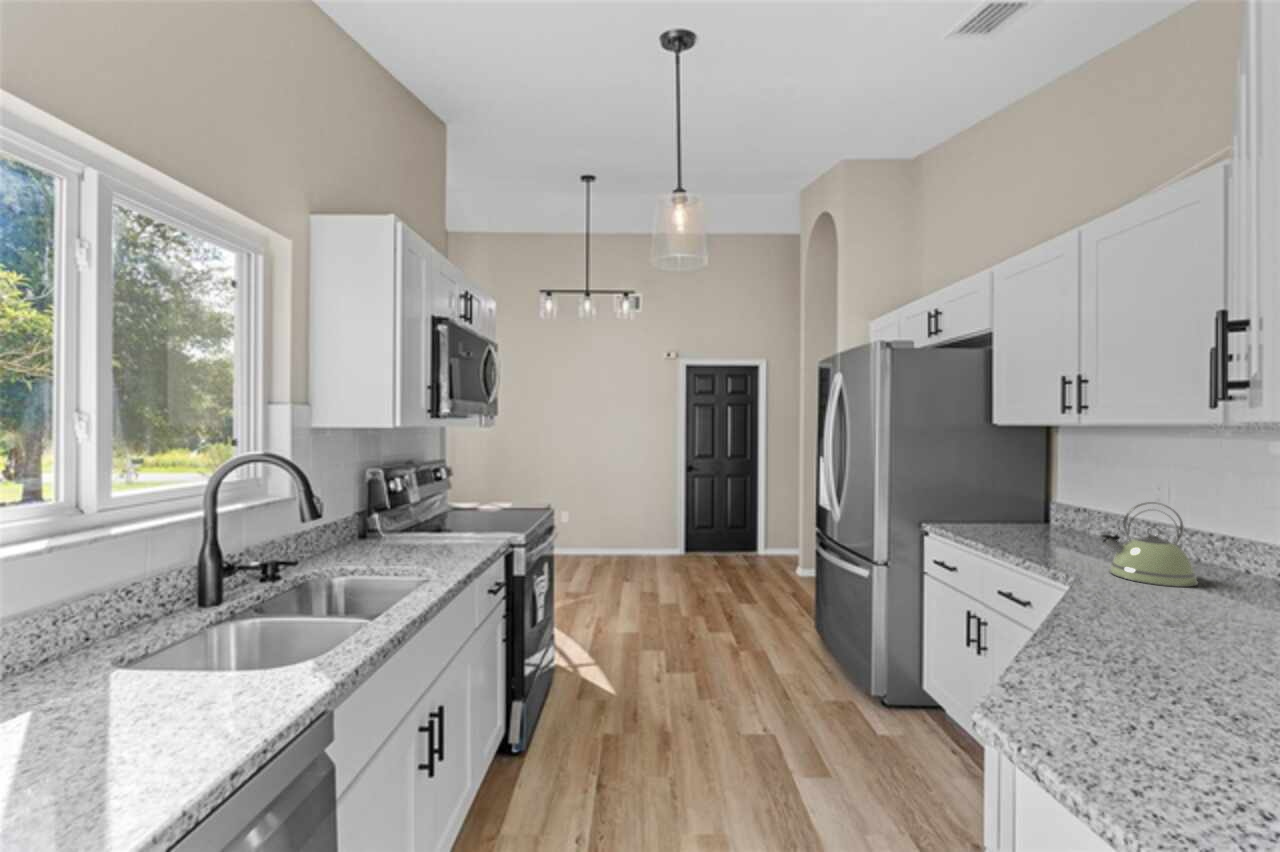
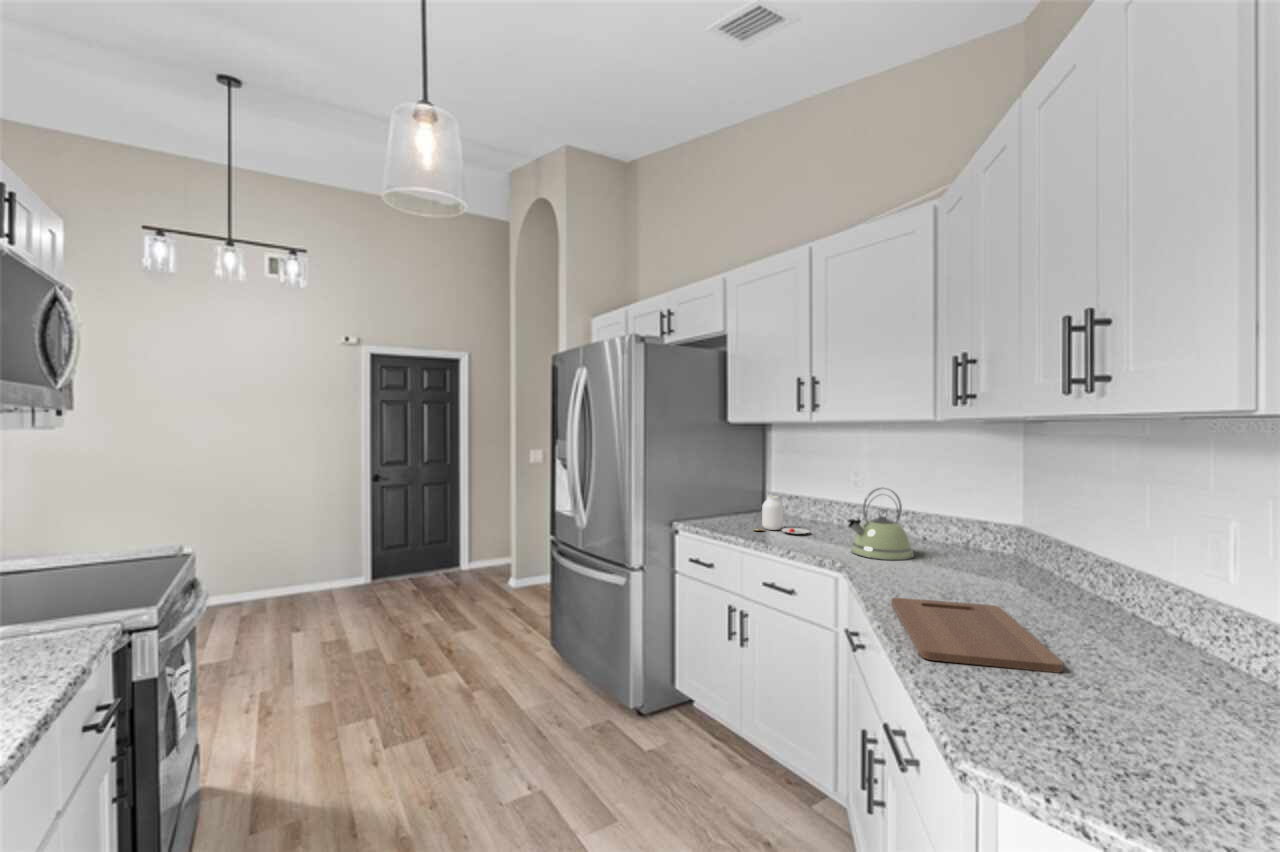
jar: none [1009,505,1079,548] -> present [754,496,809,534]
cutting board: none [1053,611,1227,700] -> present [891,598,1063,673]

